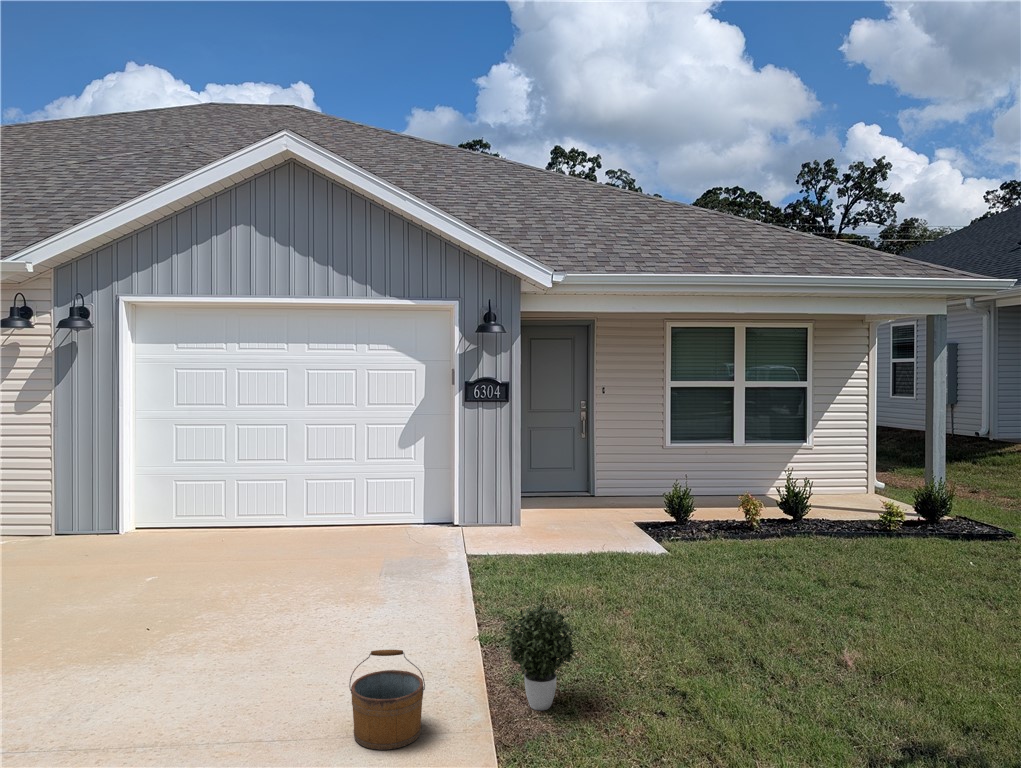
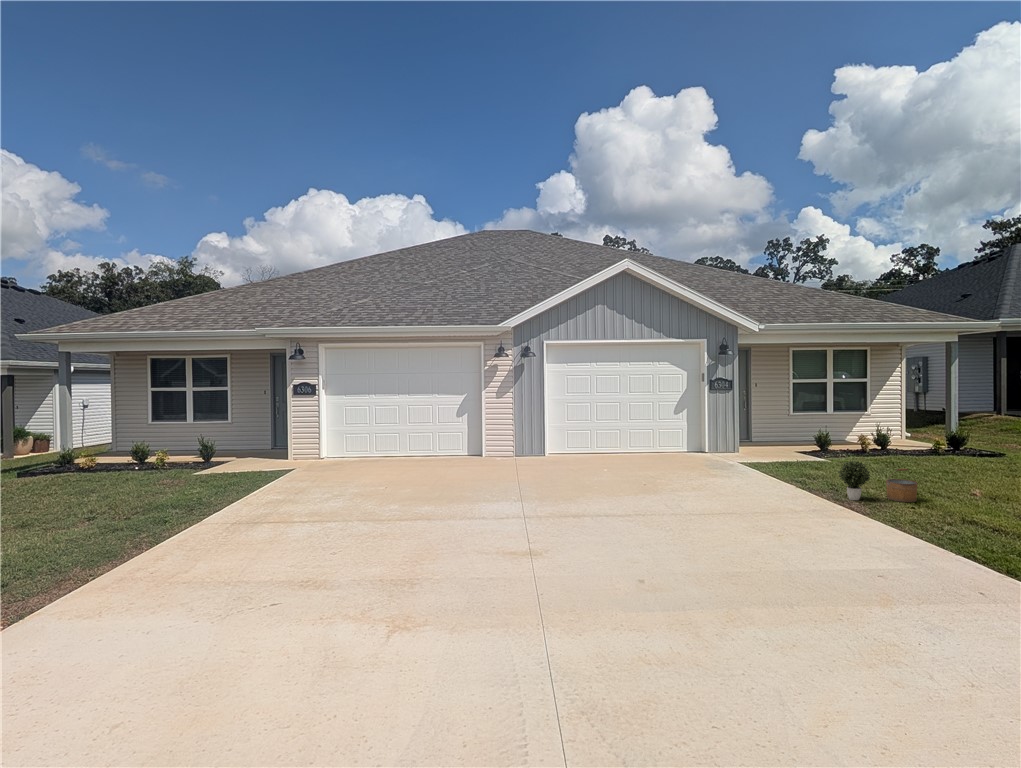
bucket: present [349,650,425,750] -> present [886,469,918,502]

